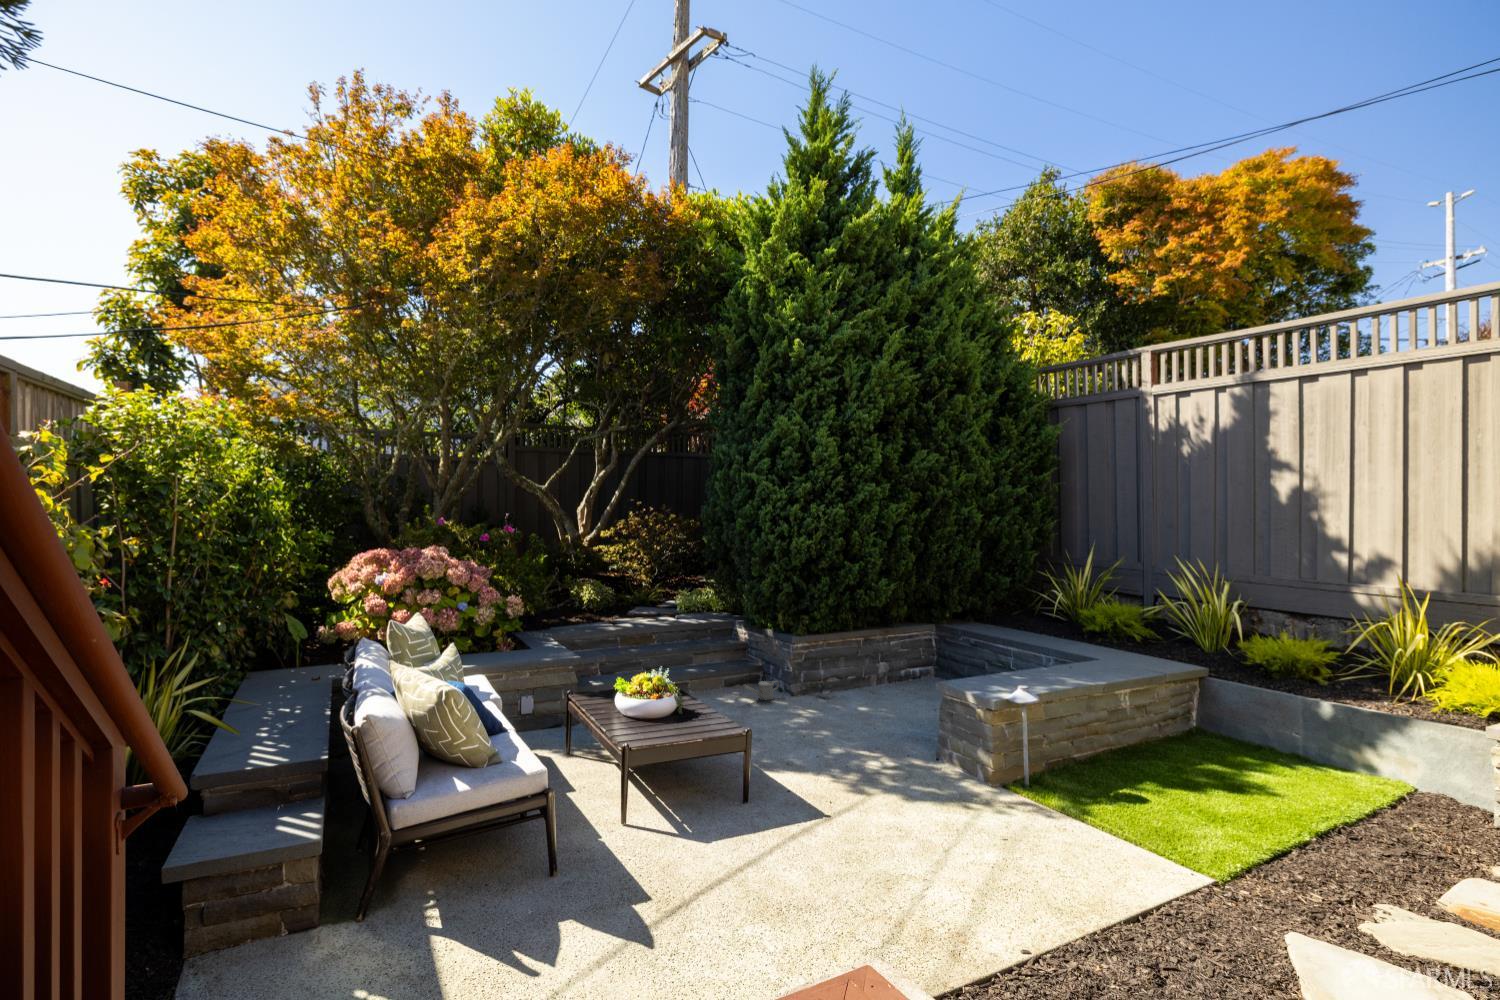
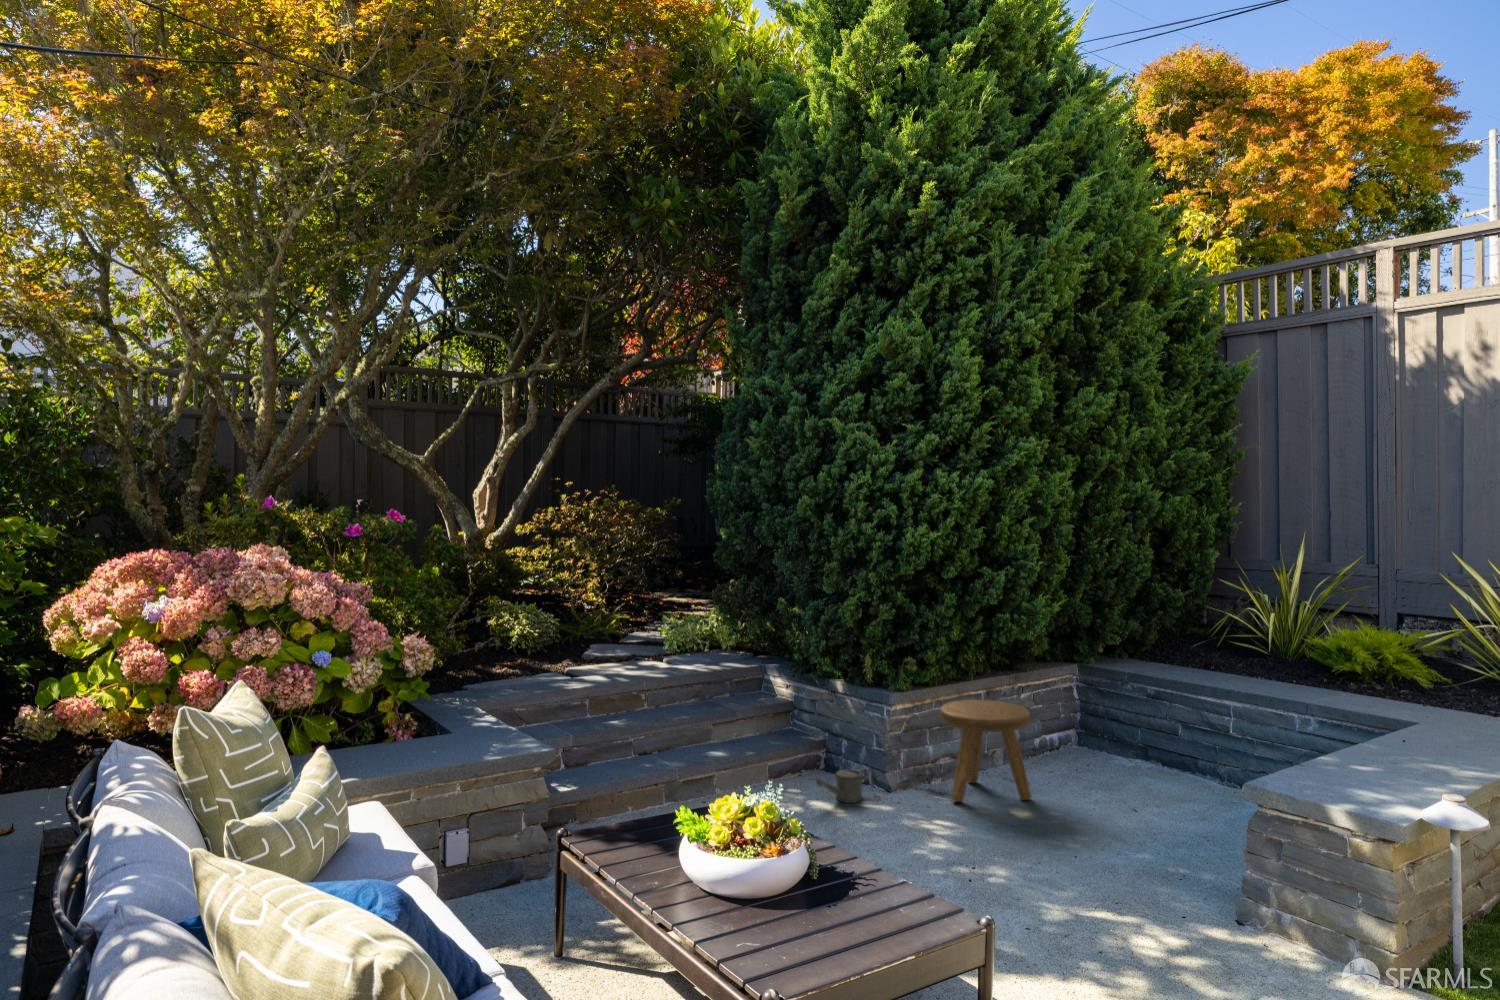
stool: none [822,642,875,702] -> present [940,700,1031,802]

